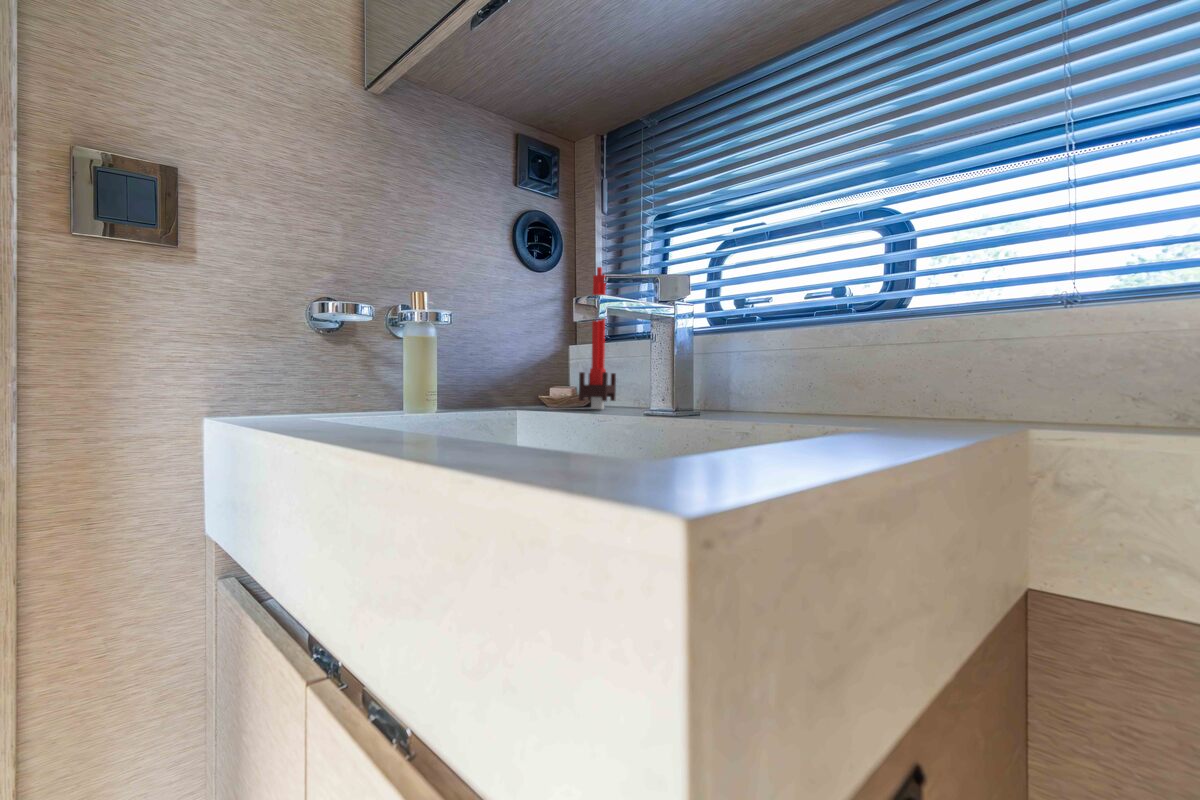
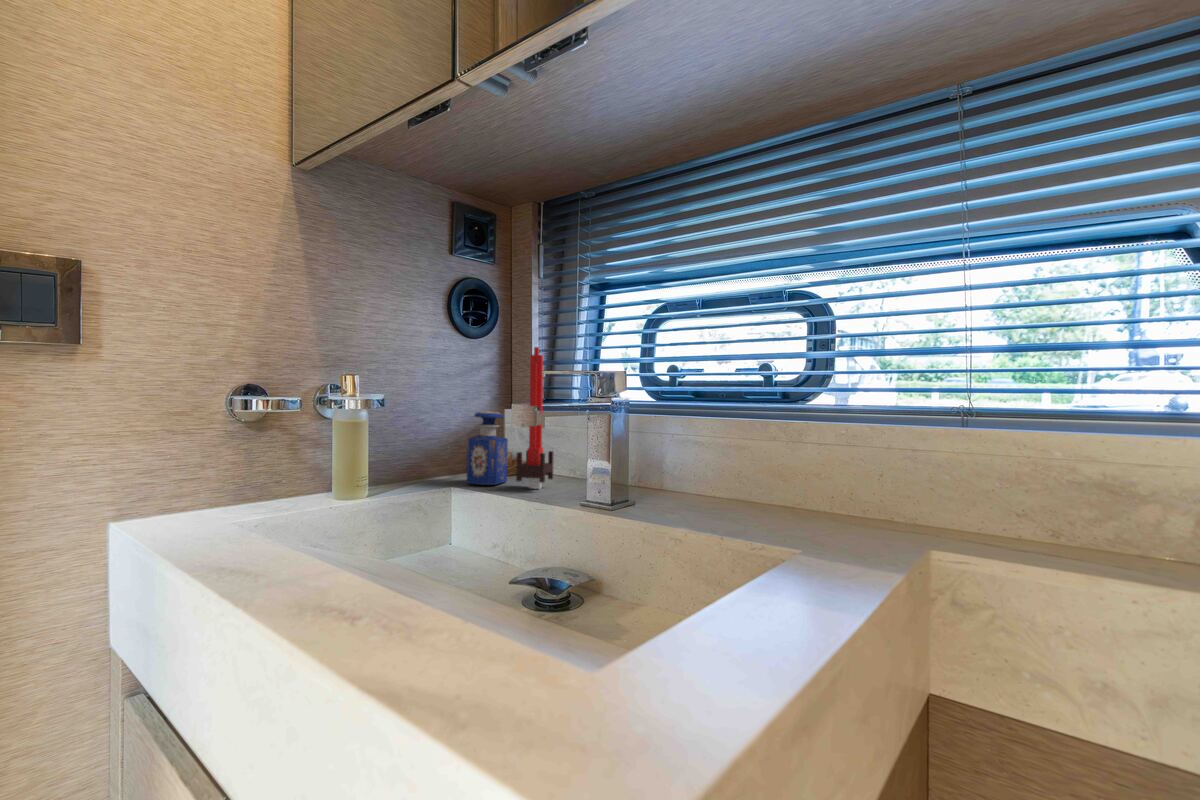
perfume bottle: none [531,335,571,407] -> present [467,411,508,485]

